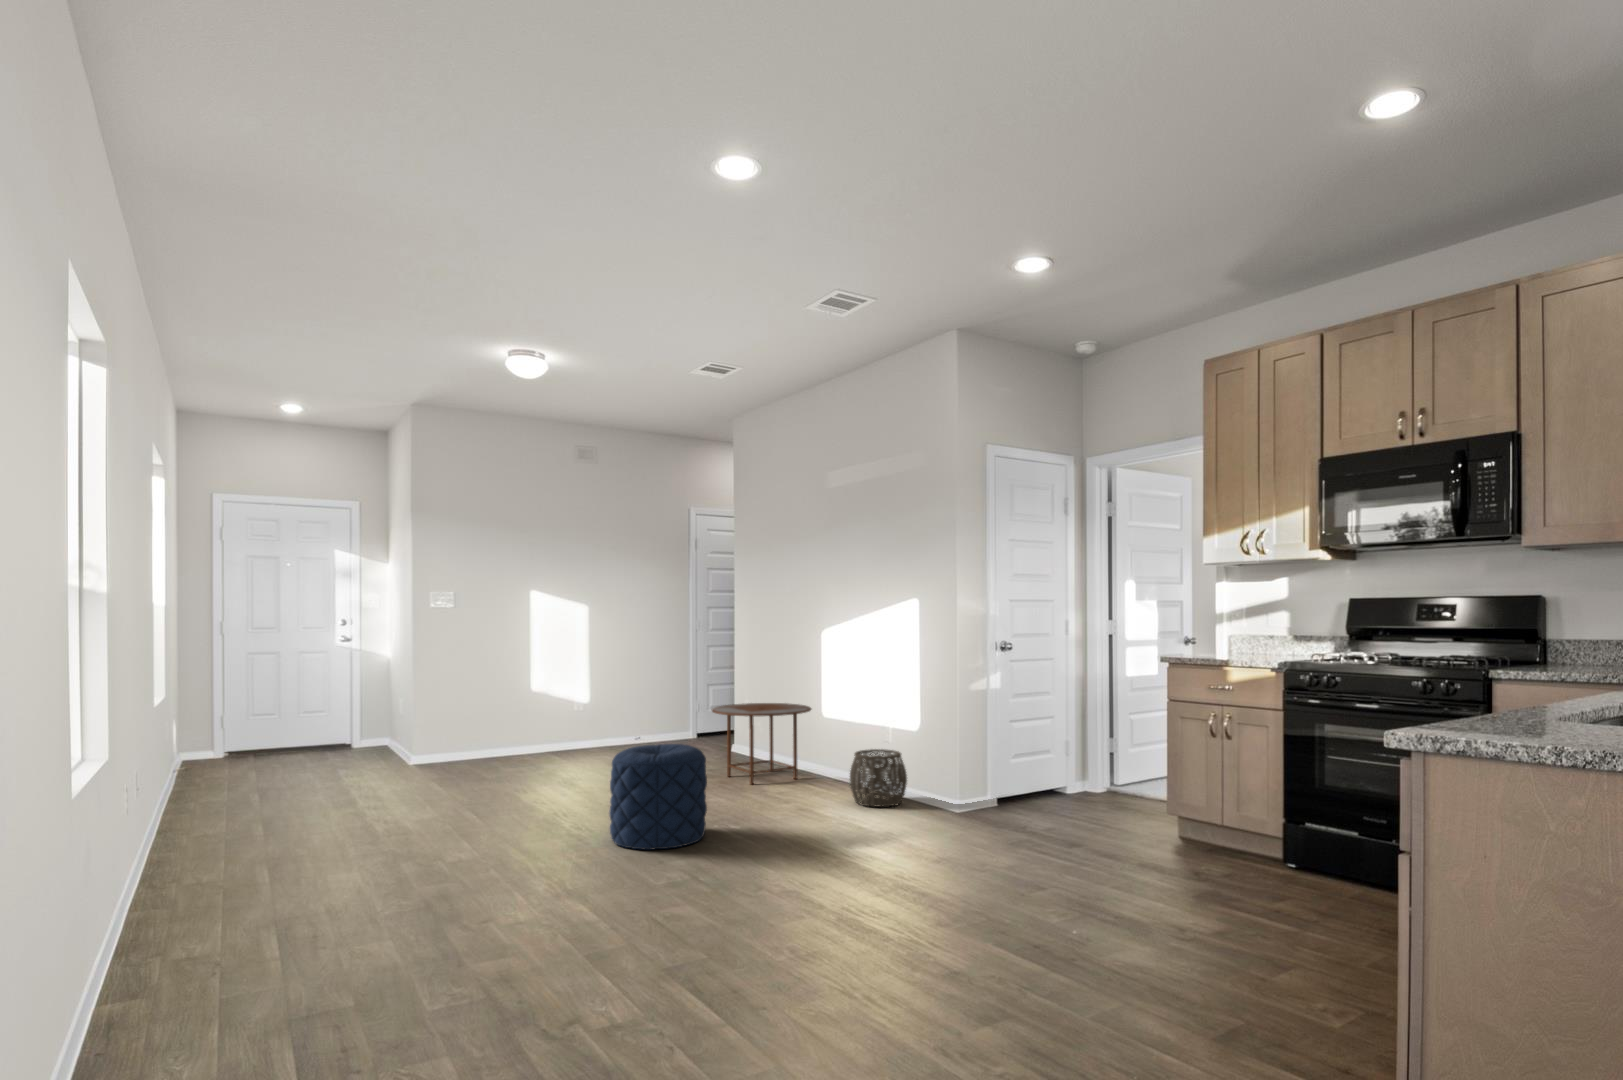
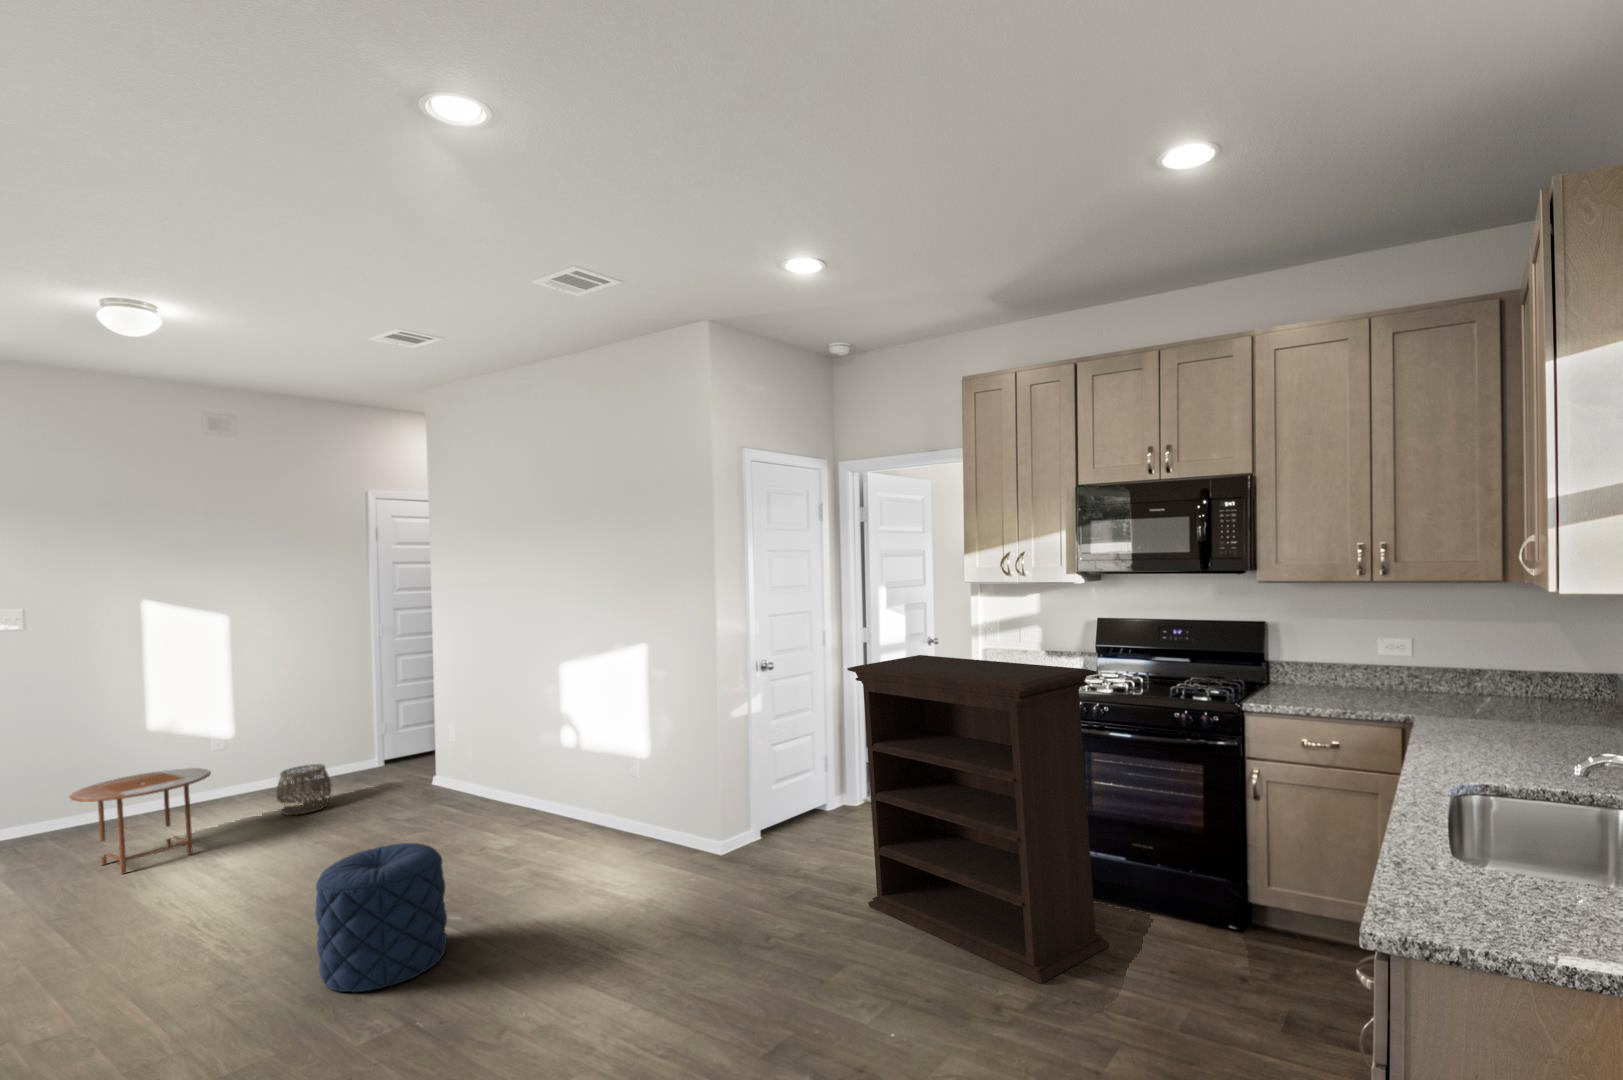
bookshelf: none [1068,621,1319,921] -> present [847,655,1109,983]
side table: present [712,703,811,784] -> present [70,768,211,874]
woven basket: present [850,749,907,807] -> present [276,764,331,815]

